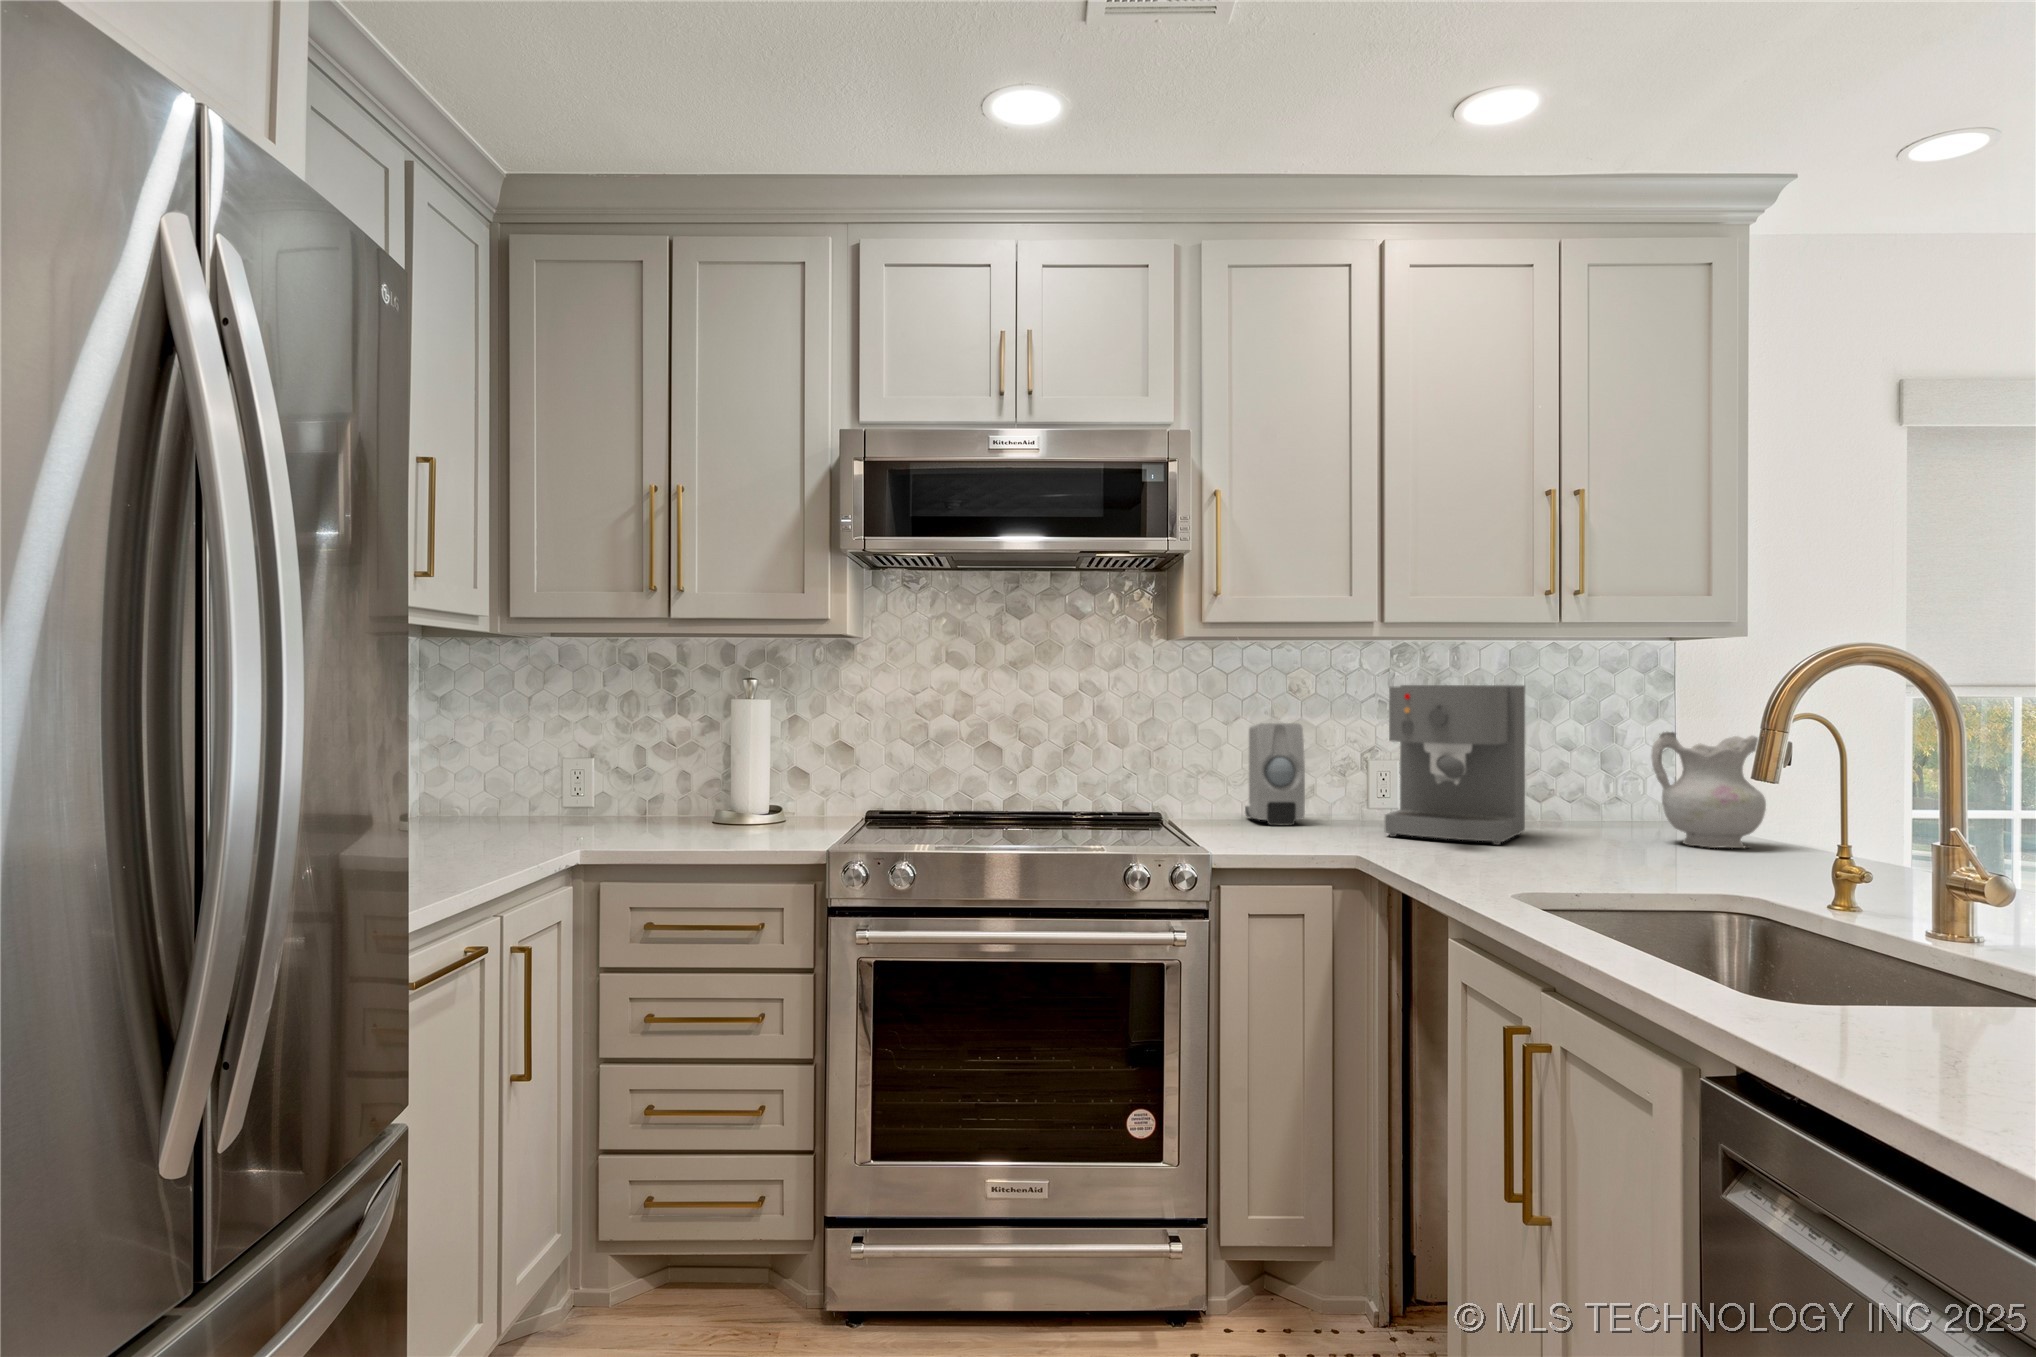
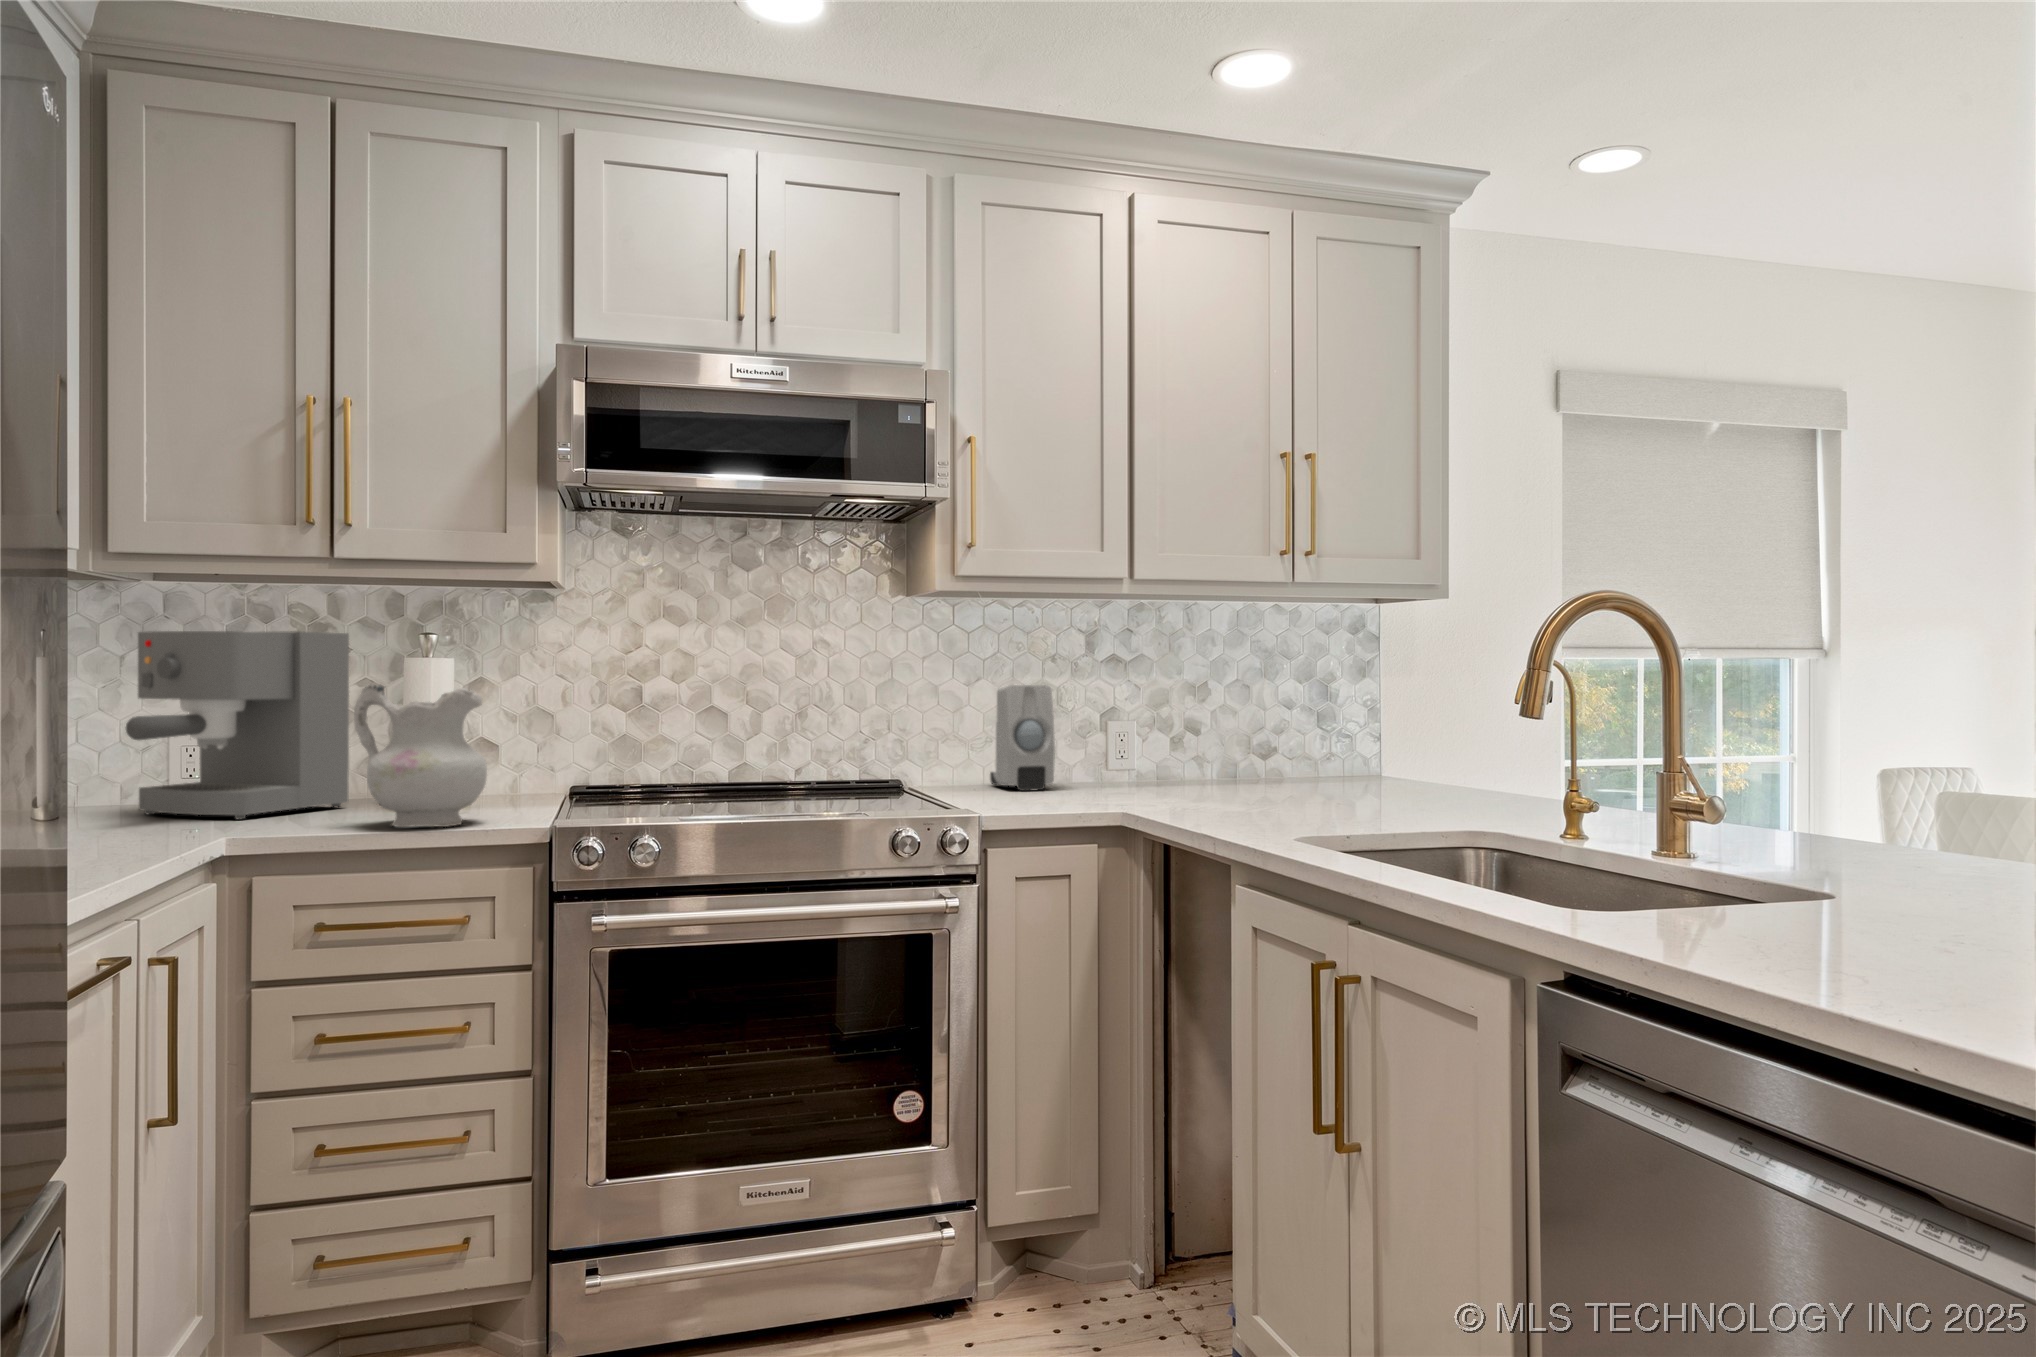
coffee maker: present [1385,685,1525,845] -> present [126,631,349,819]
ceramic pitcher: present [1651,732,1766,848] -> present [354,684,487,827]

